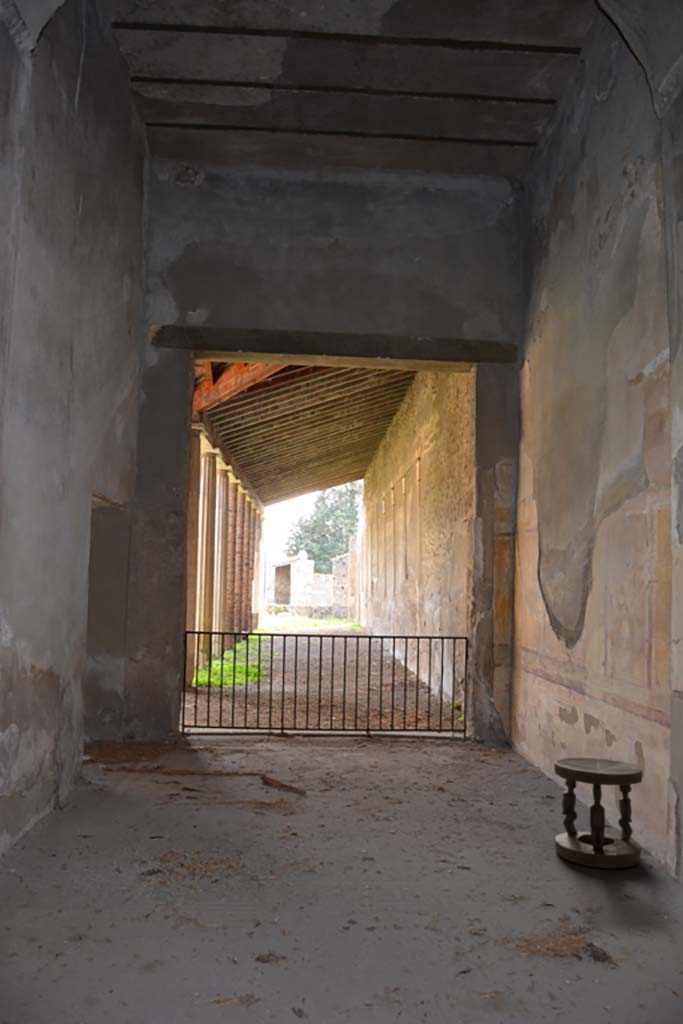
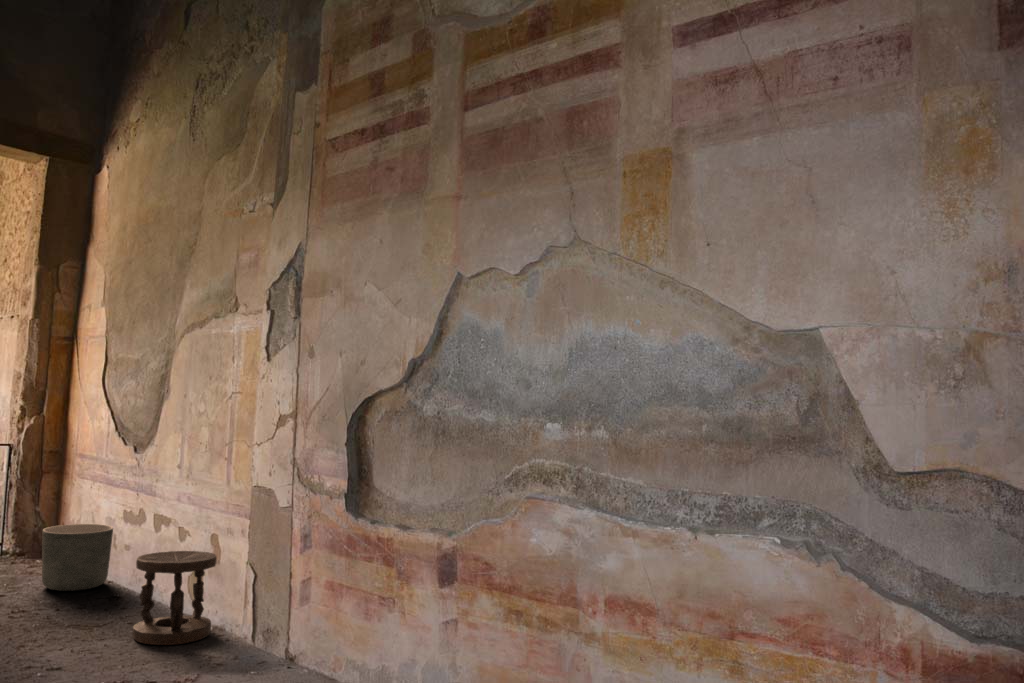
planter: none [485,718,550,786] -> present [42,524,113,591]

